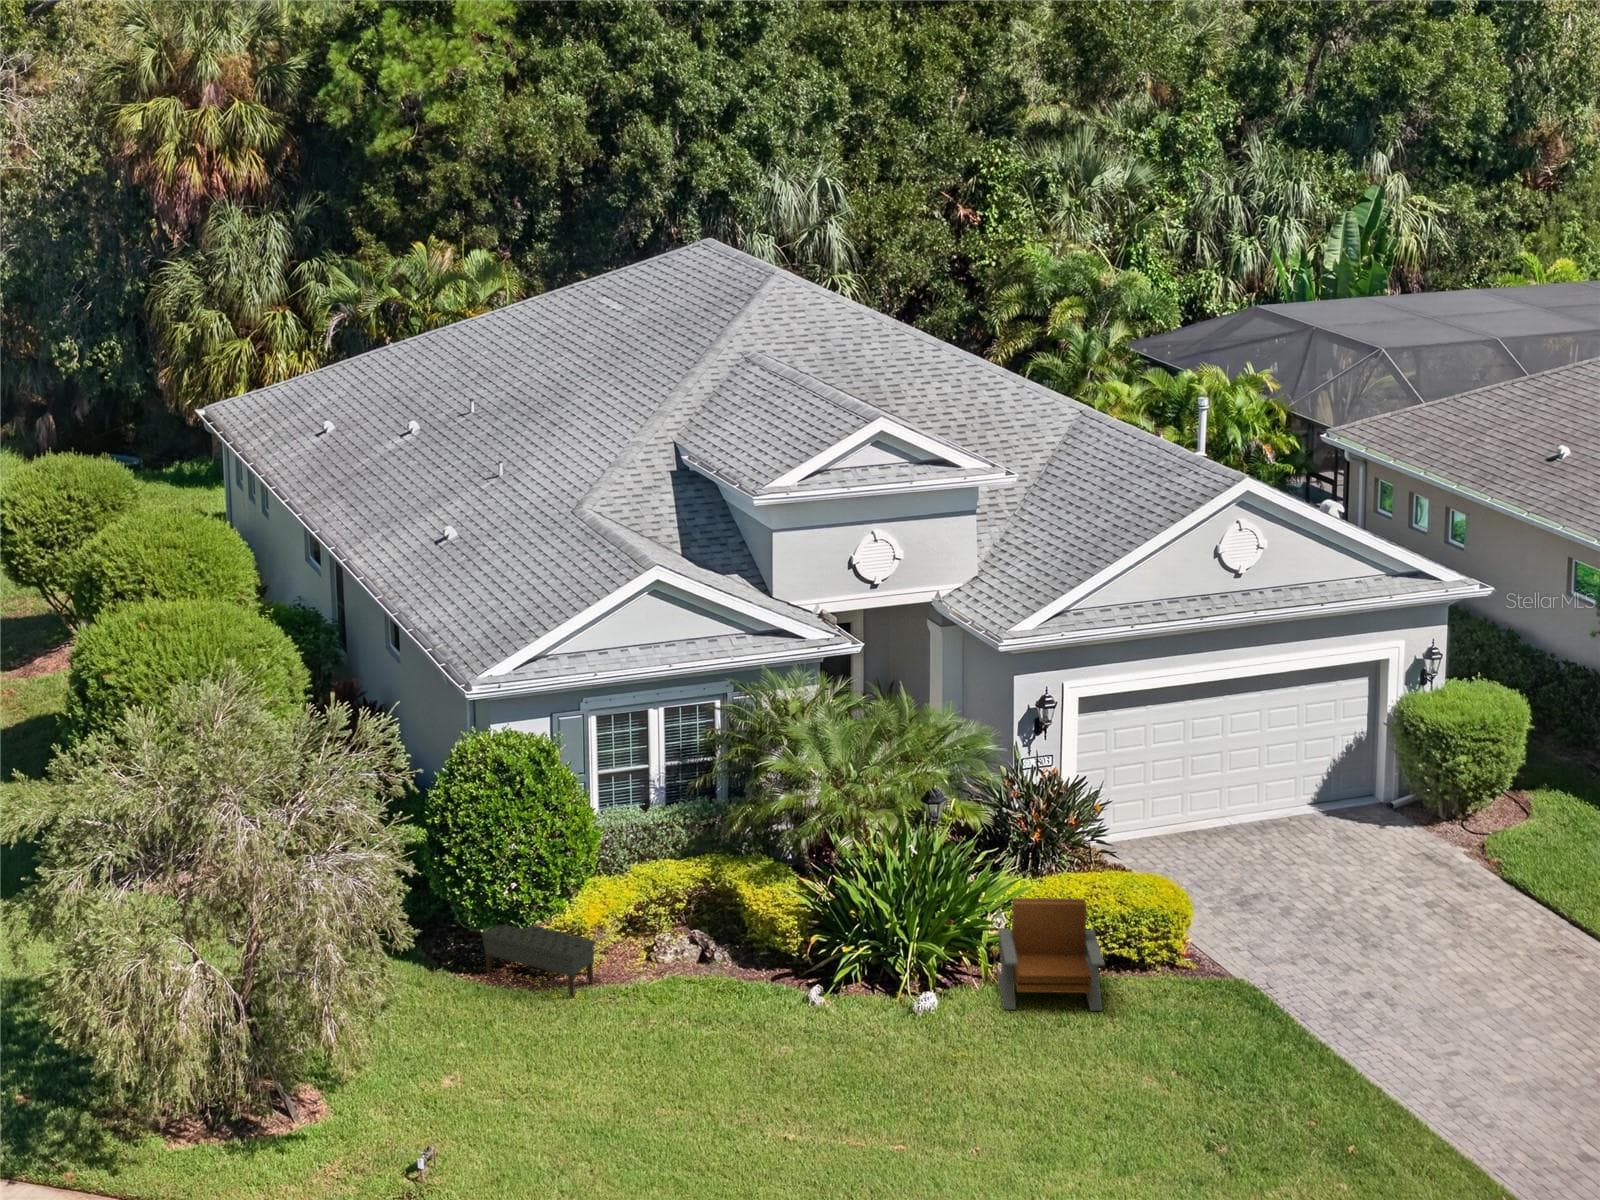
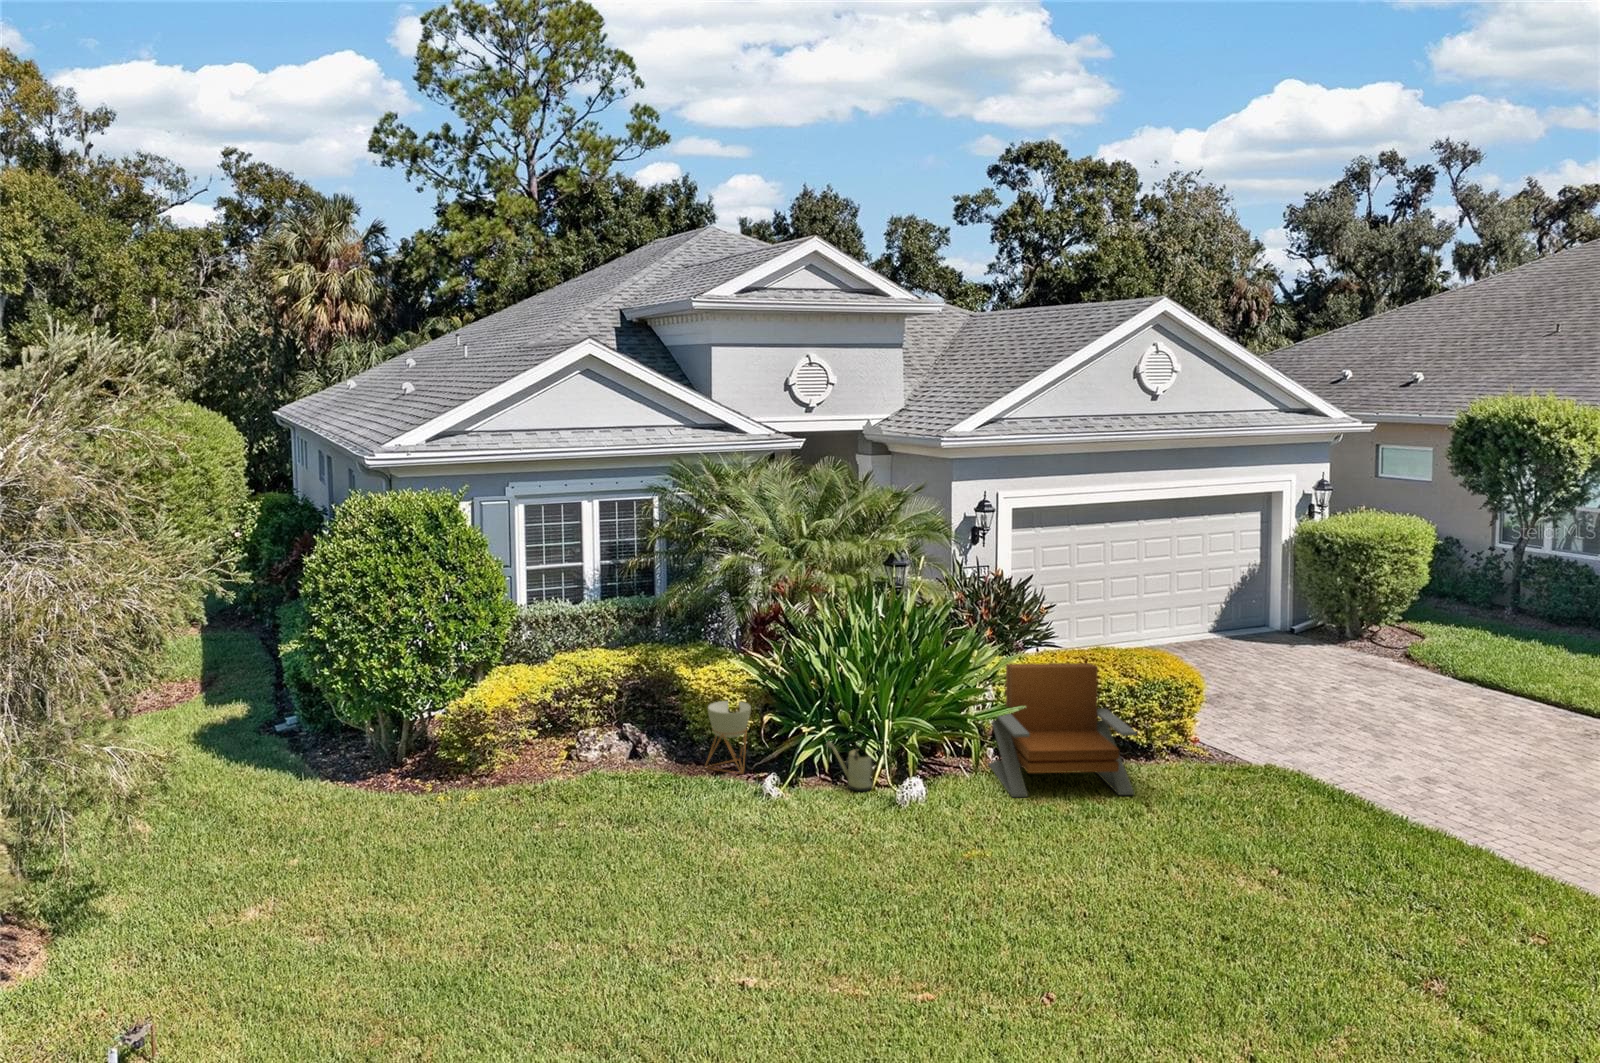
planter: none [762,920,801,981] -> present [705,701,751,774]
bench: present [483,925,595,997] -> none [346,708,490,798]
watering can: none [858,957,899,1001] -> present [825,741,873,791]

